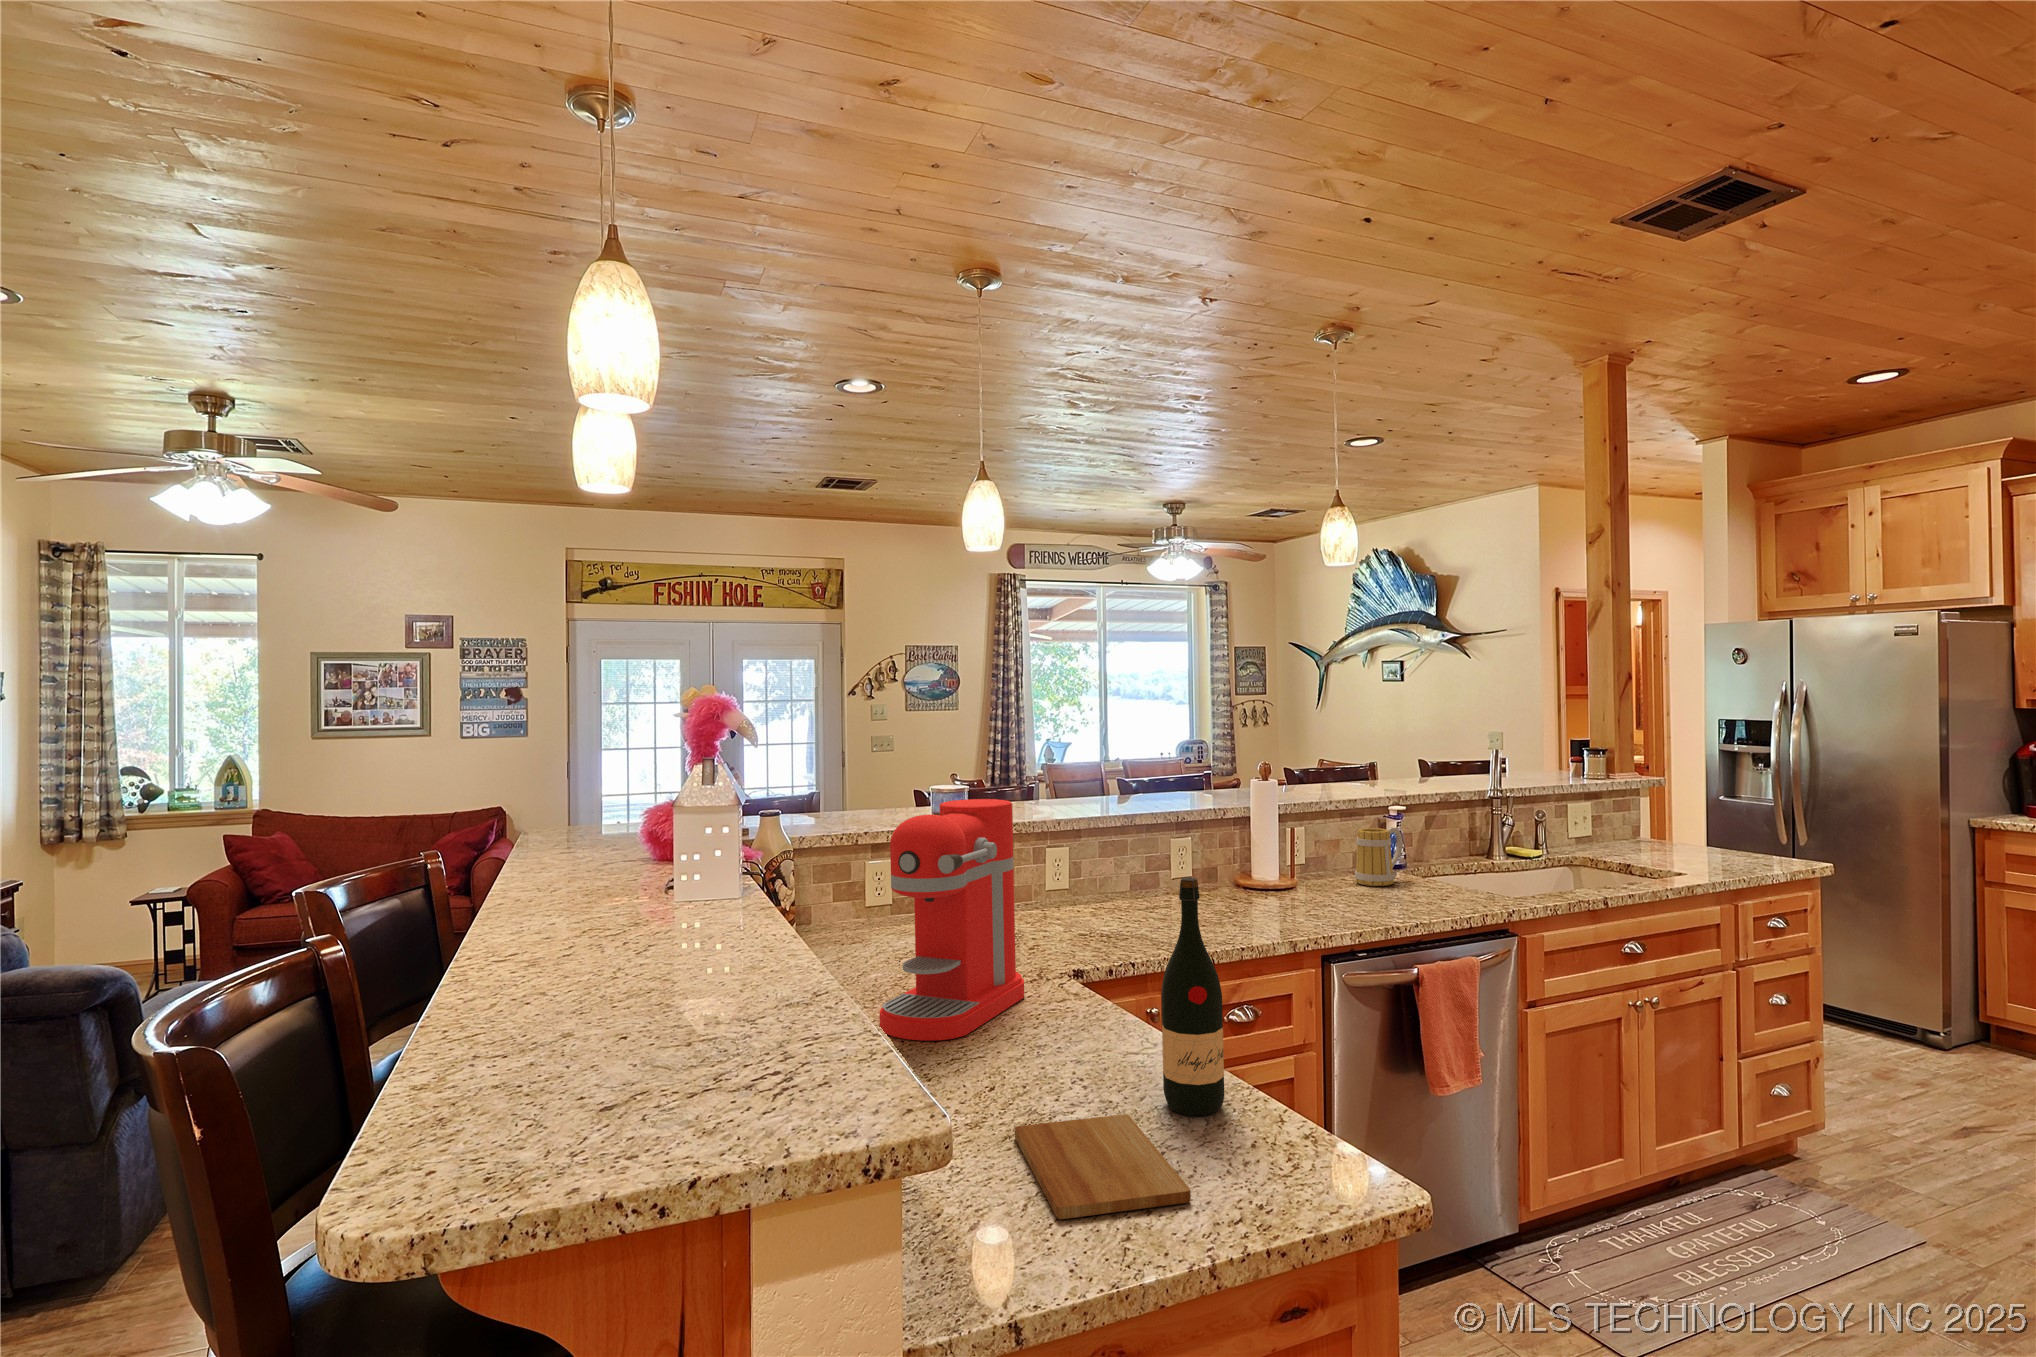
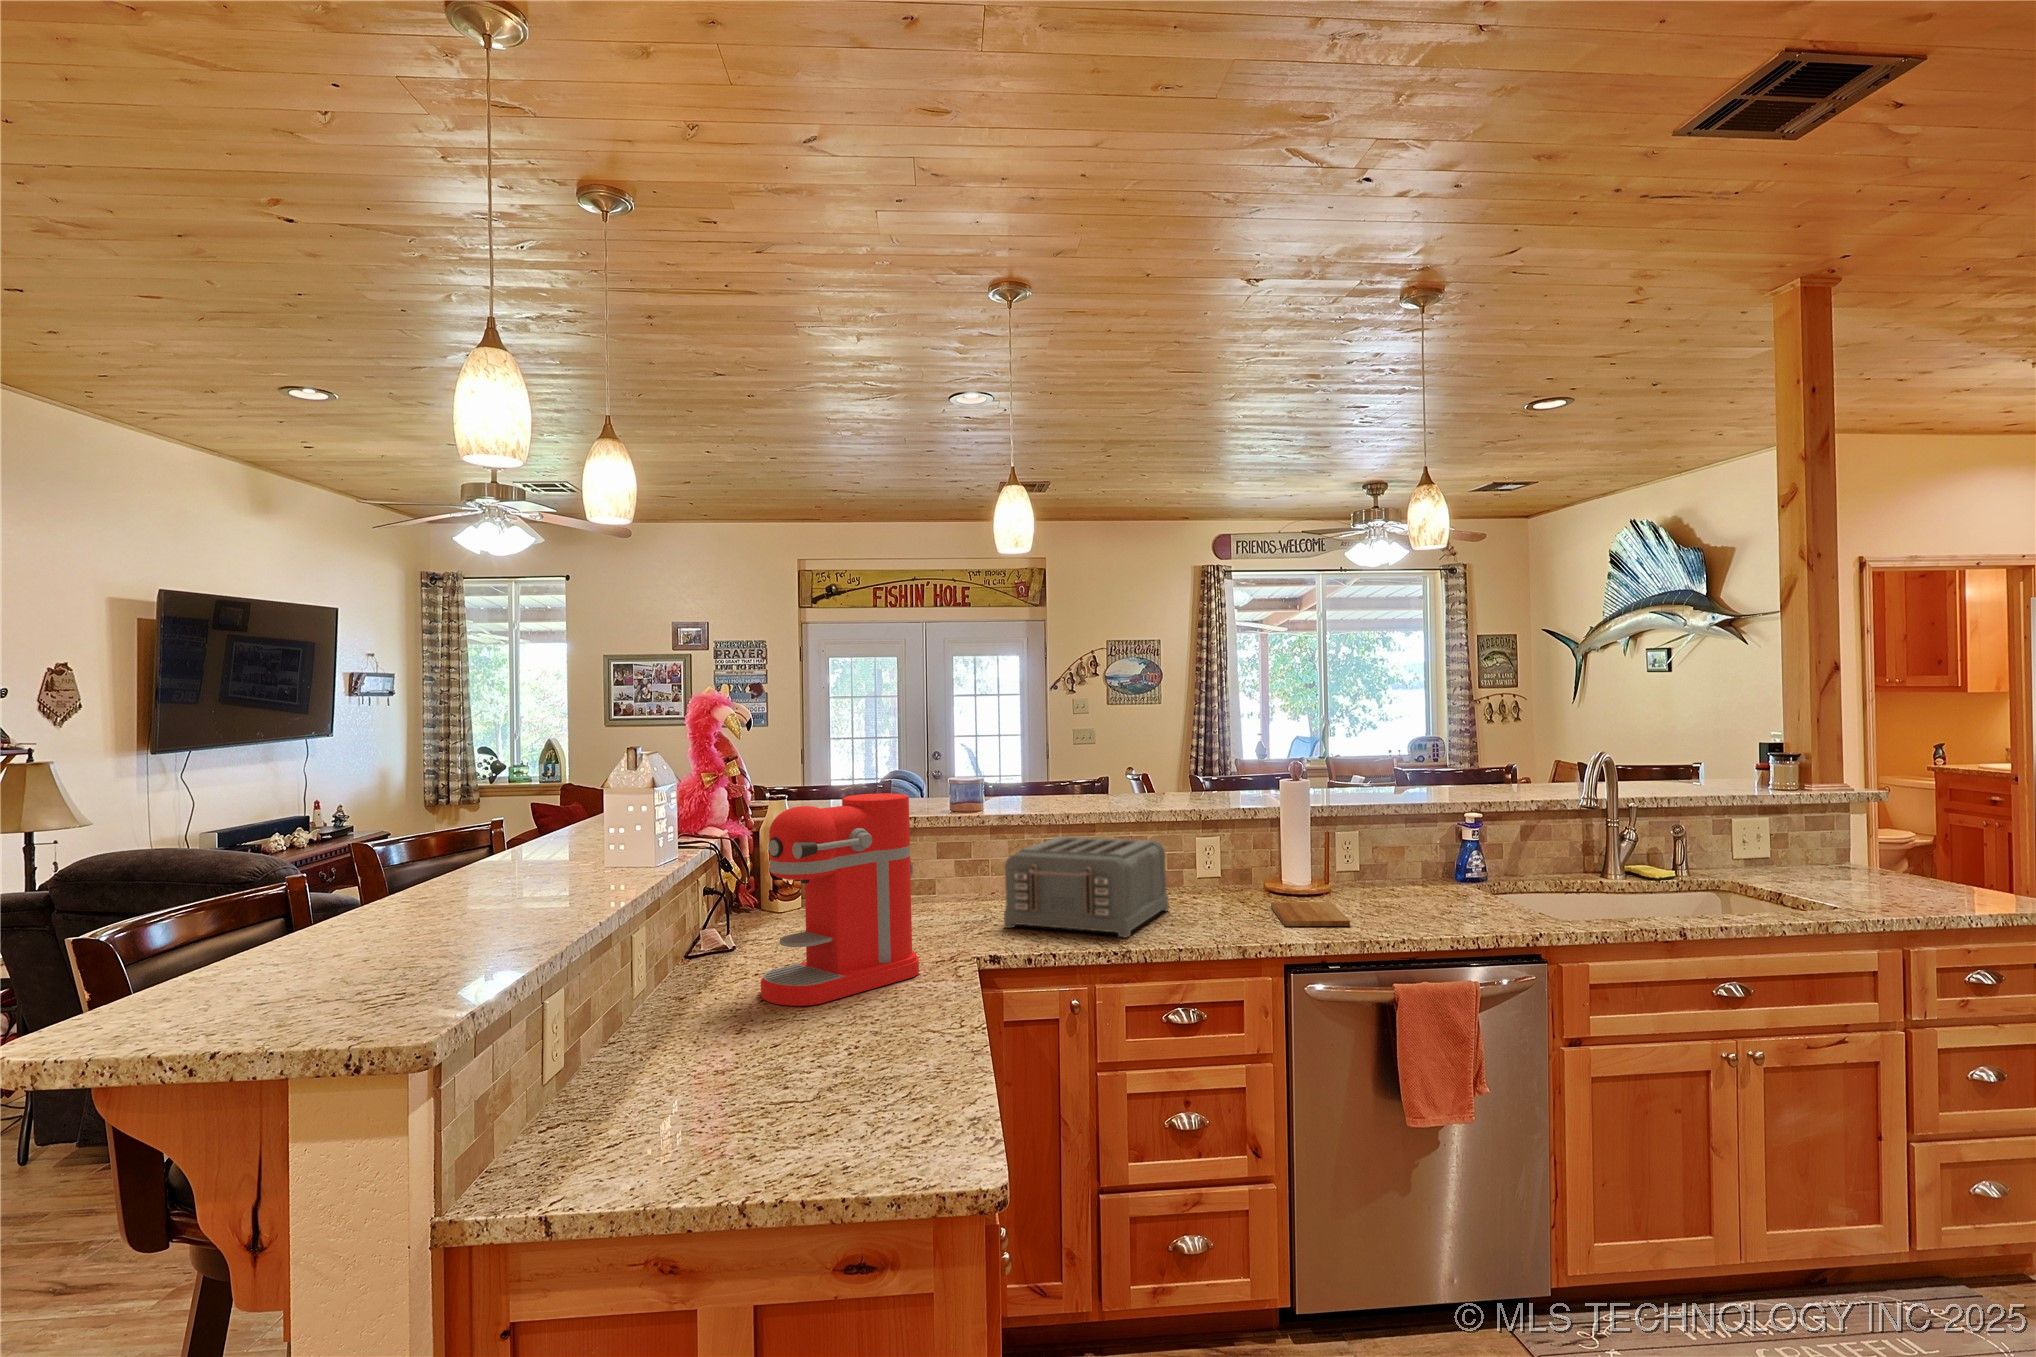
mug: present [1355,827,1403,886] -> none [1399,835,1457,898]
toaster: none [1039,842,1178,941] -> present [1004,837,1169,937]
wine bottle: present [1161,877,1224,1116] -> none [886,871,944,1089]
cutting board: present [1015,1114,1191,1219] -> present [1271,902,1350,926]

